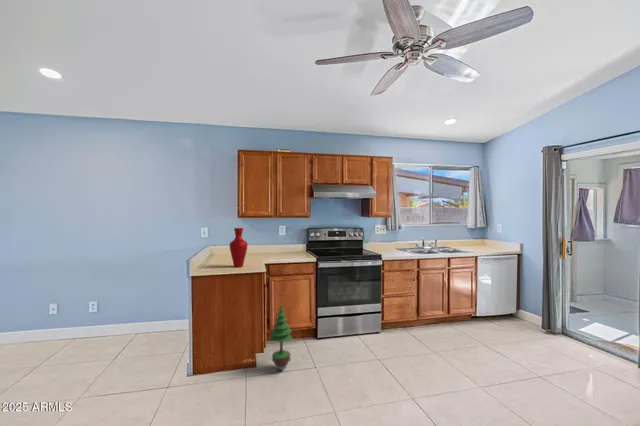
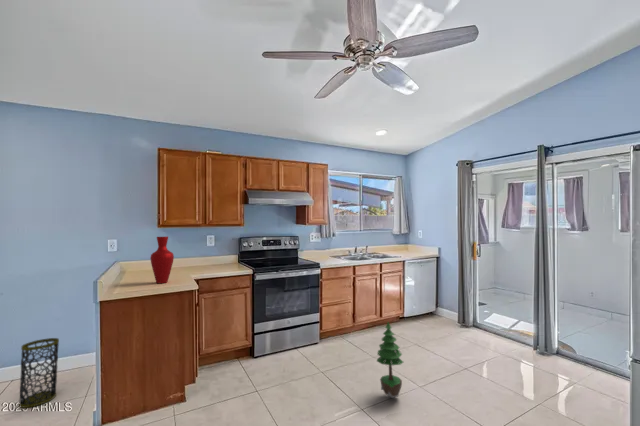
trash can: none [146,303,170,352] -> present [19,338,59,408]
potted tree: present [270,306,292,369] -> present [377,322,403,398]

